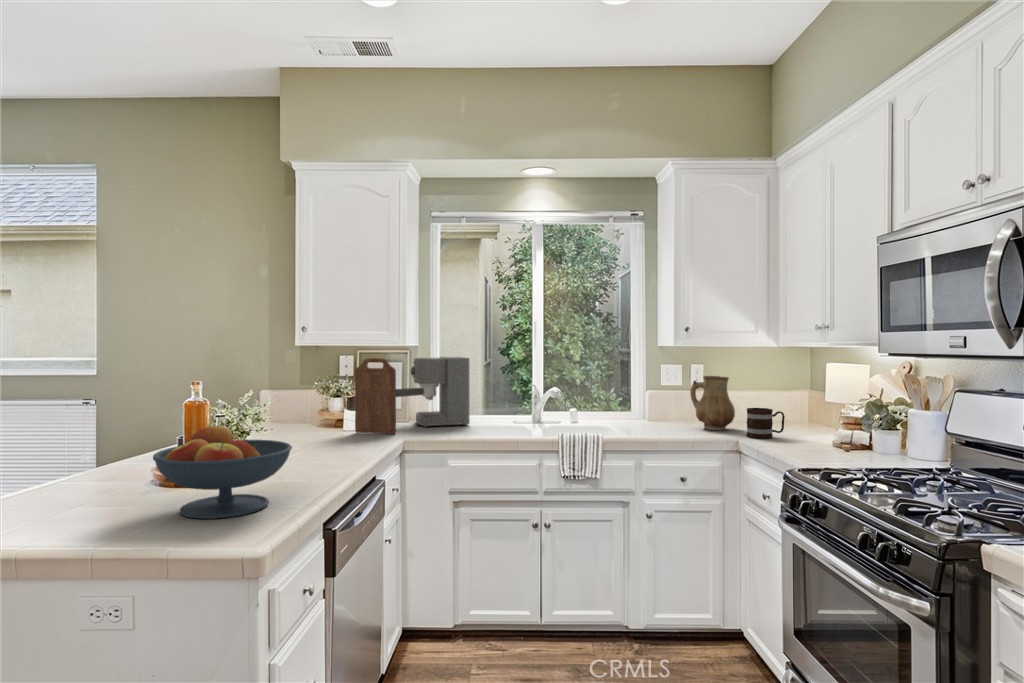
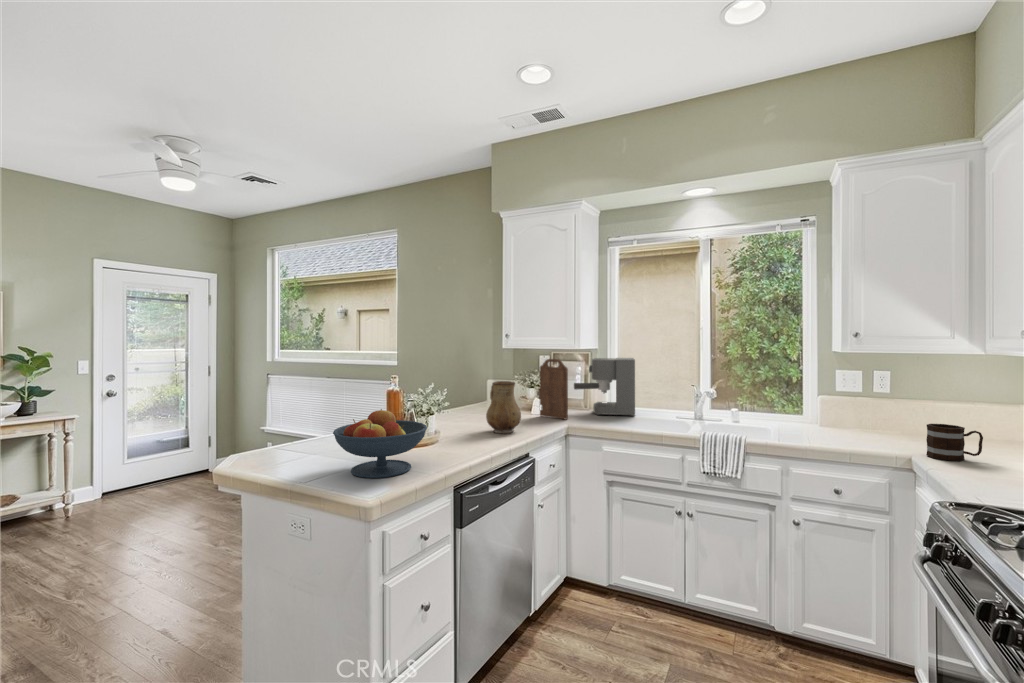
ceramic pitcher: present [690,376,735,430] -> present [486,381,521,433]

